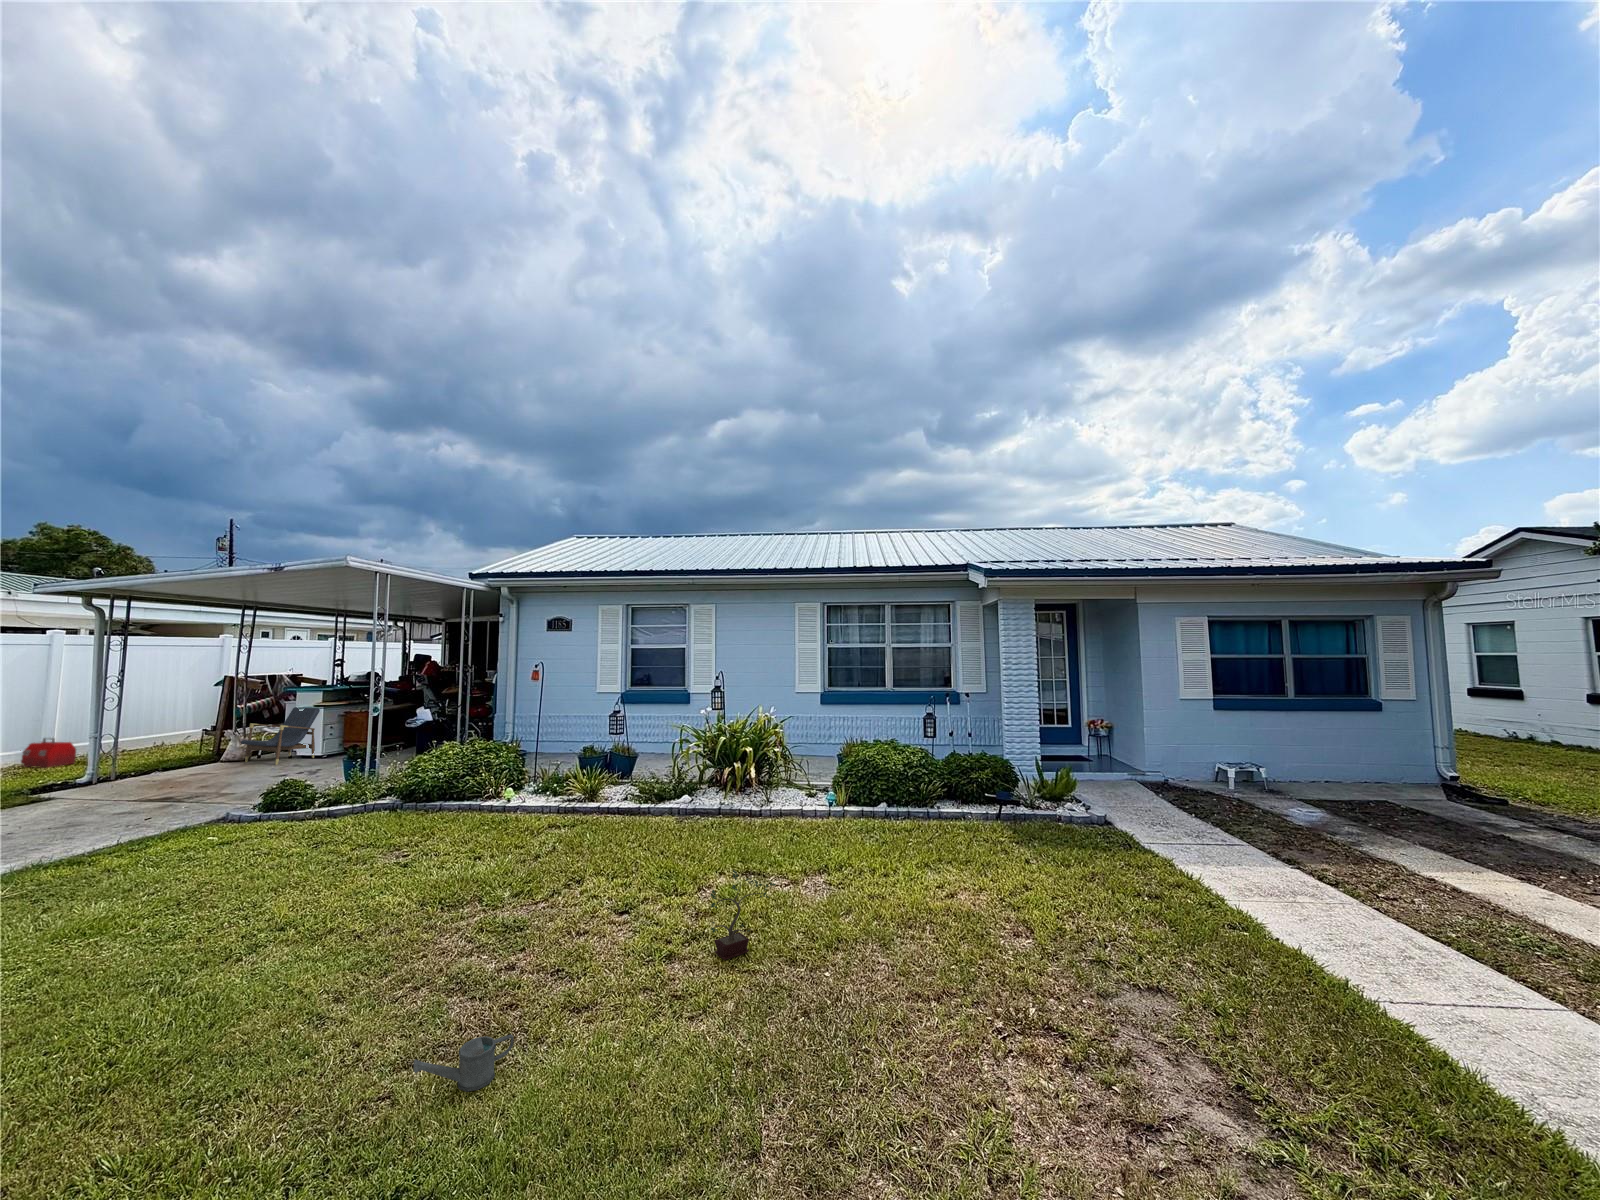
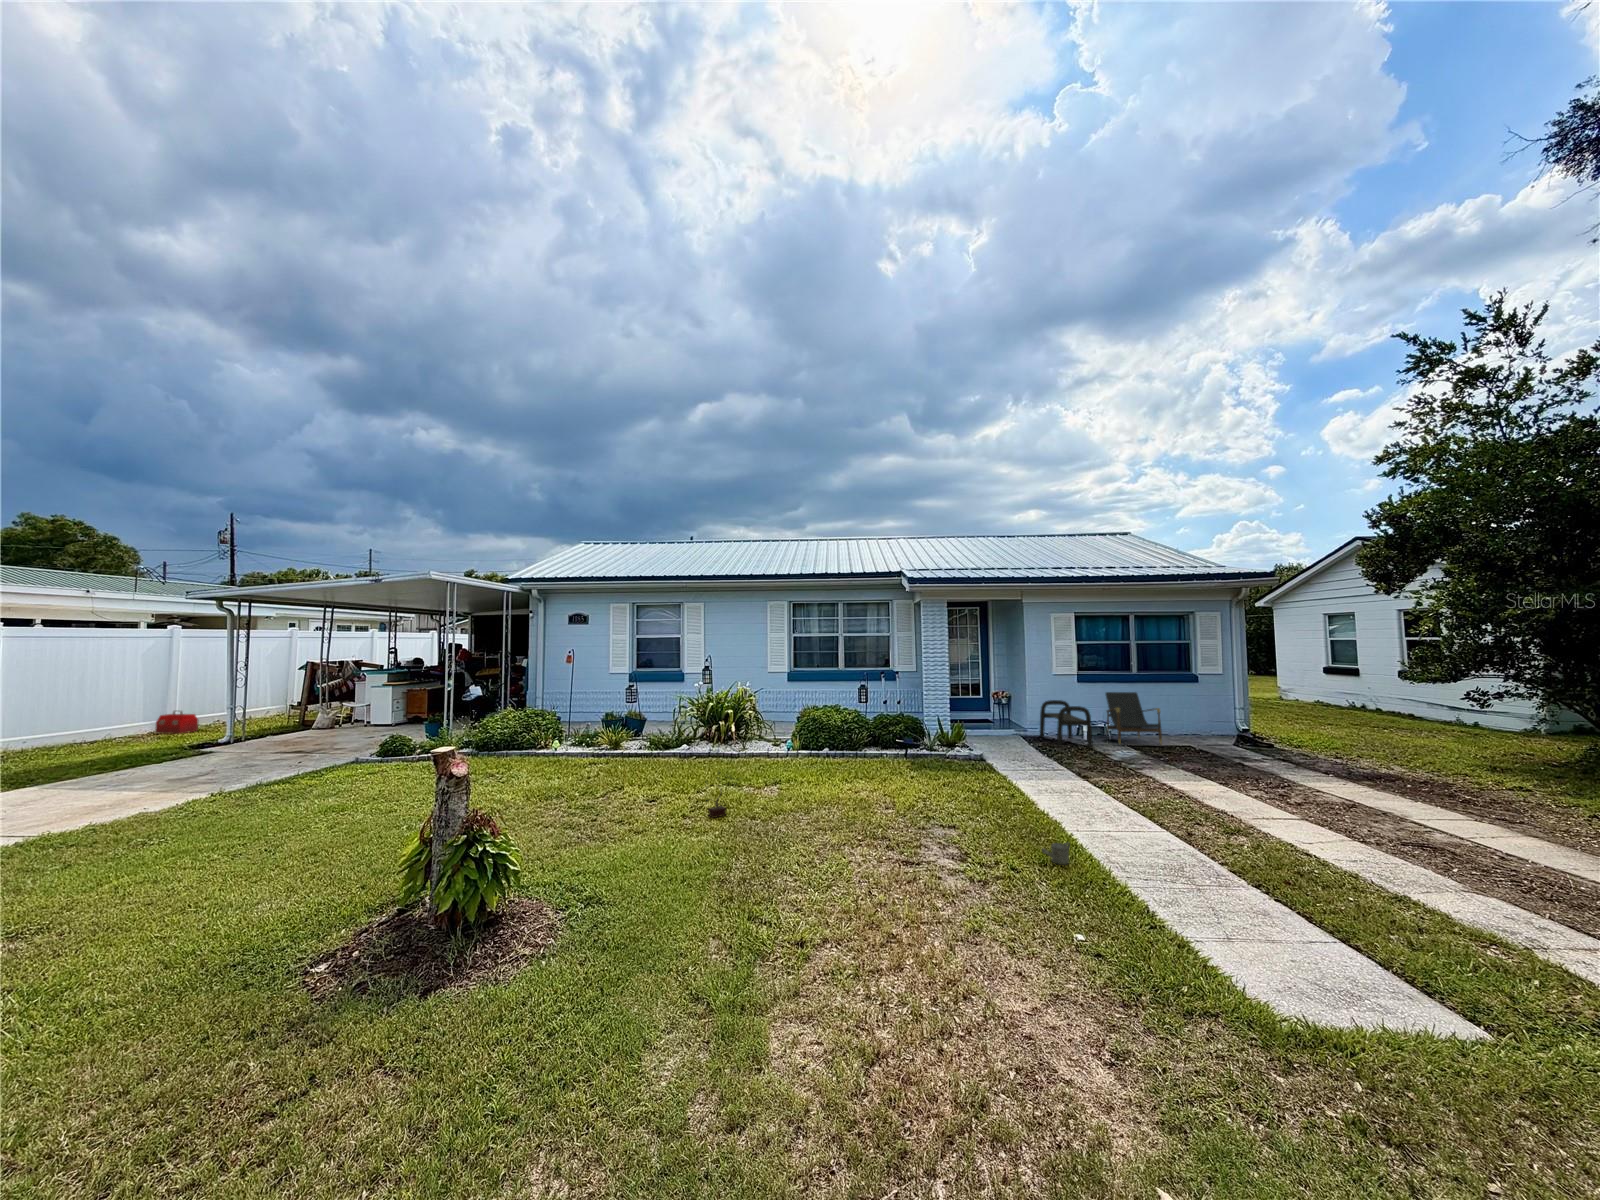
lounge chair: present [241,707,320,765] -> present [1106,692,1162,744]
bench: none [1163,733,1250,800] -> present [1040,700,1092,747]
watering can: present [414,1034,514,1092] -> present [1042,843,1070,865]

